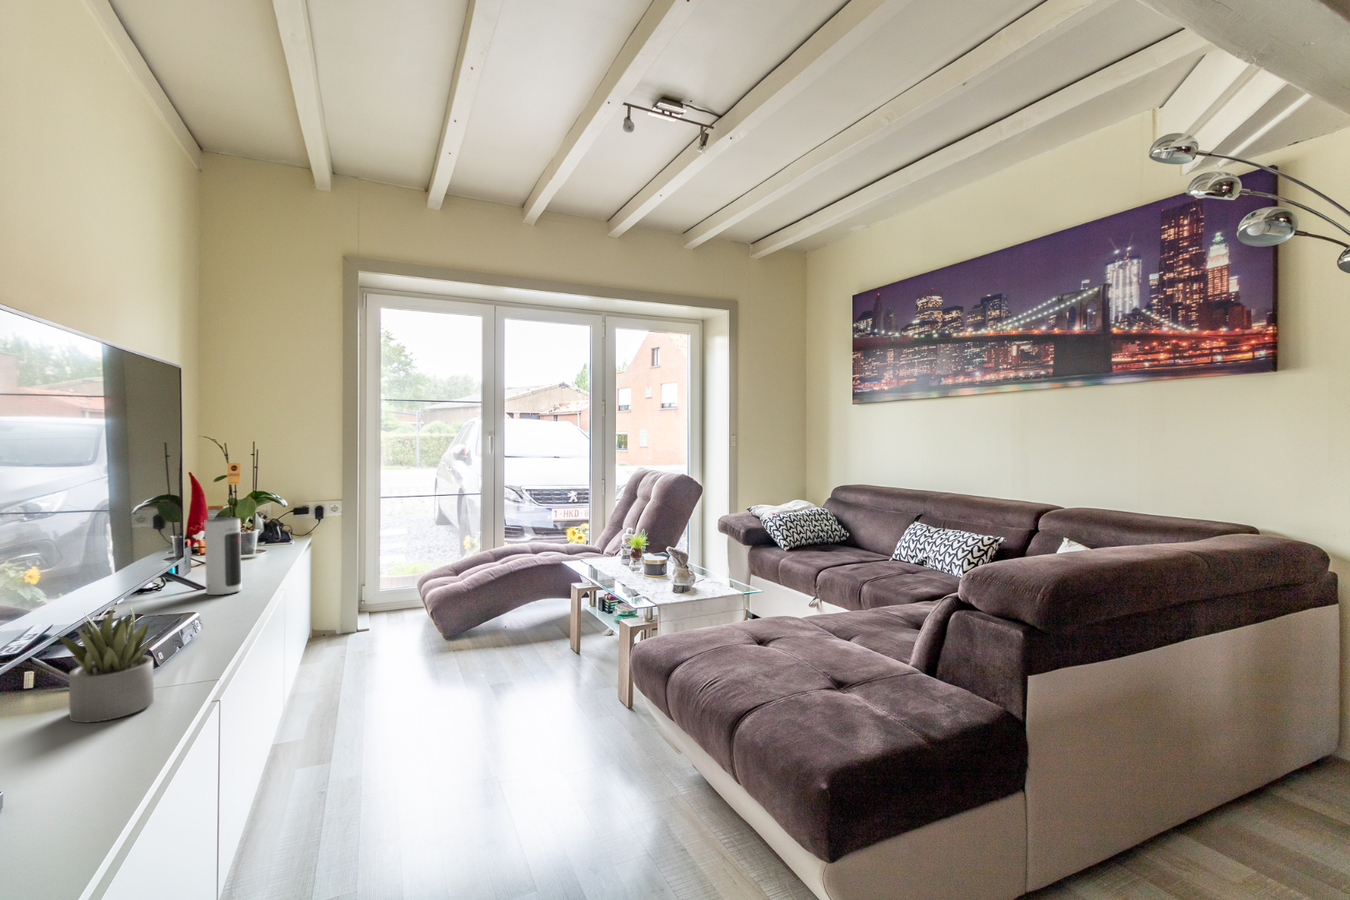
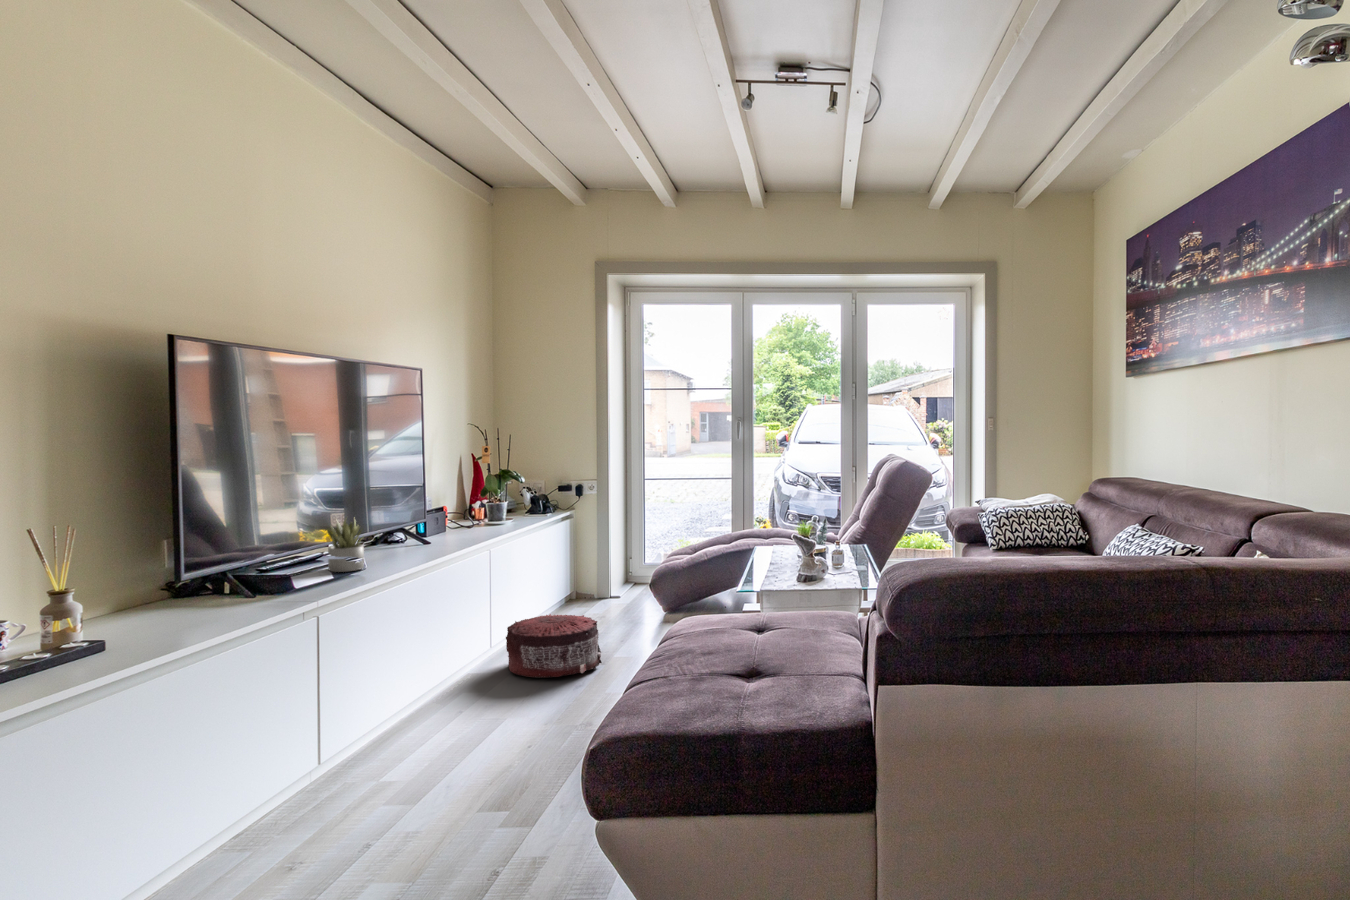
speaker: present [205,518,242,595] -> none [453,484,475,534]
pouf: none [336,681,476,793] -> present [506,614,602,678]

